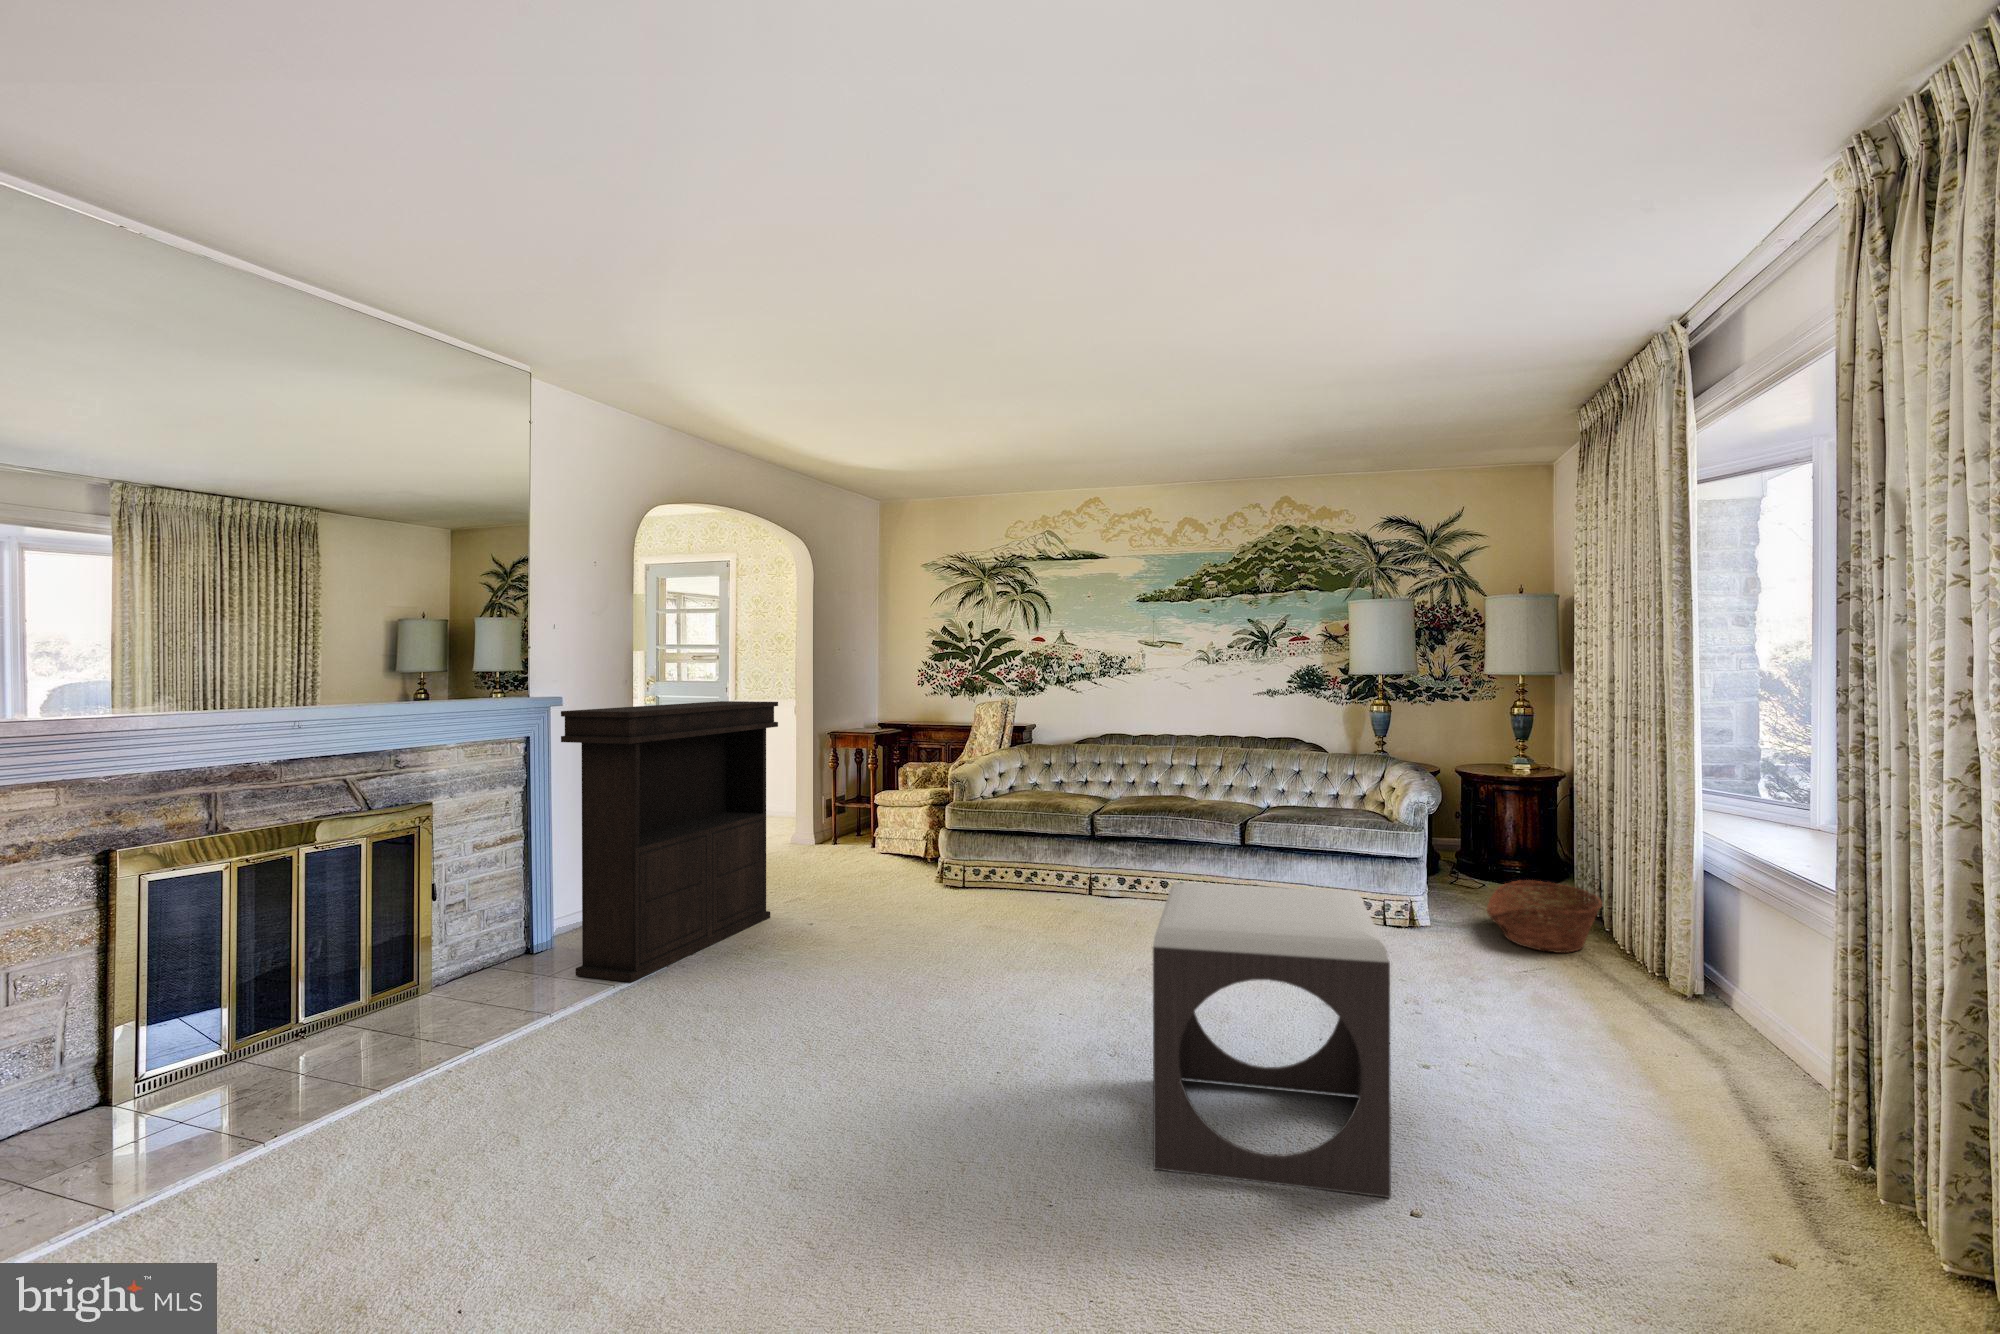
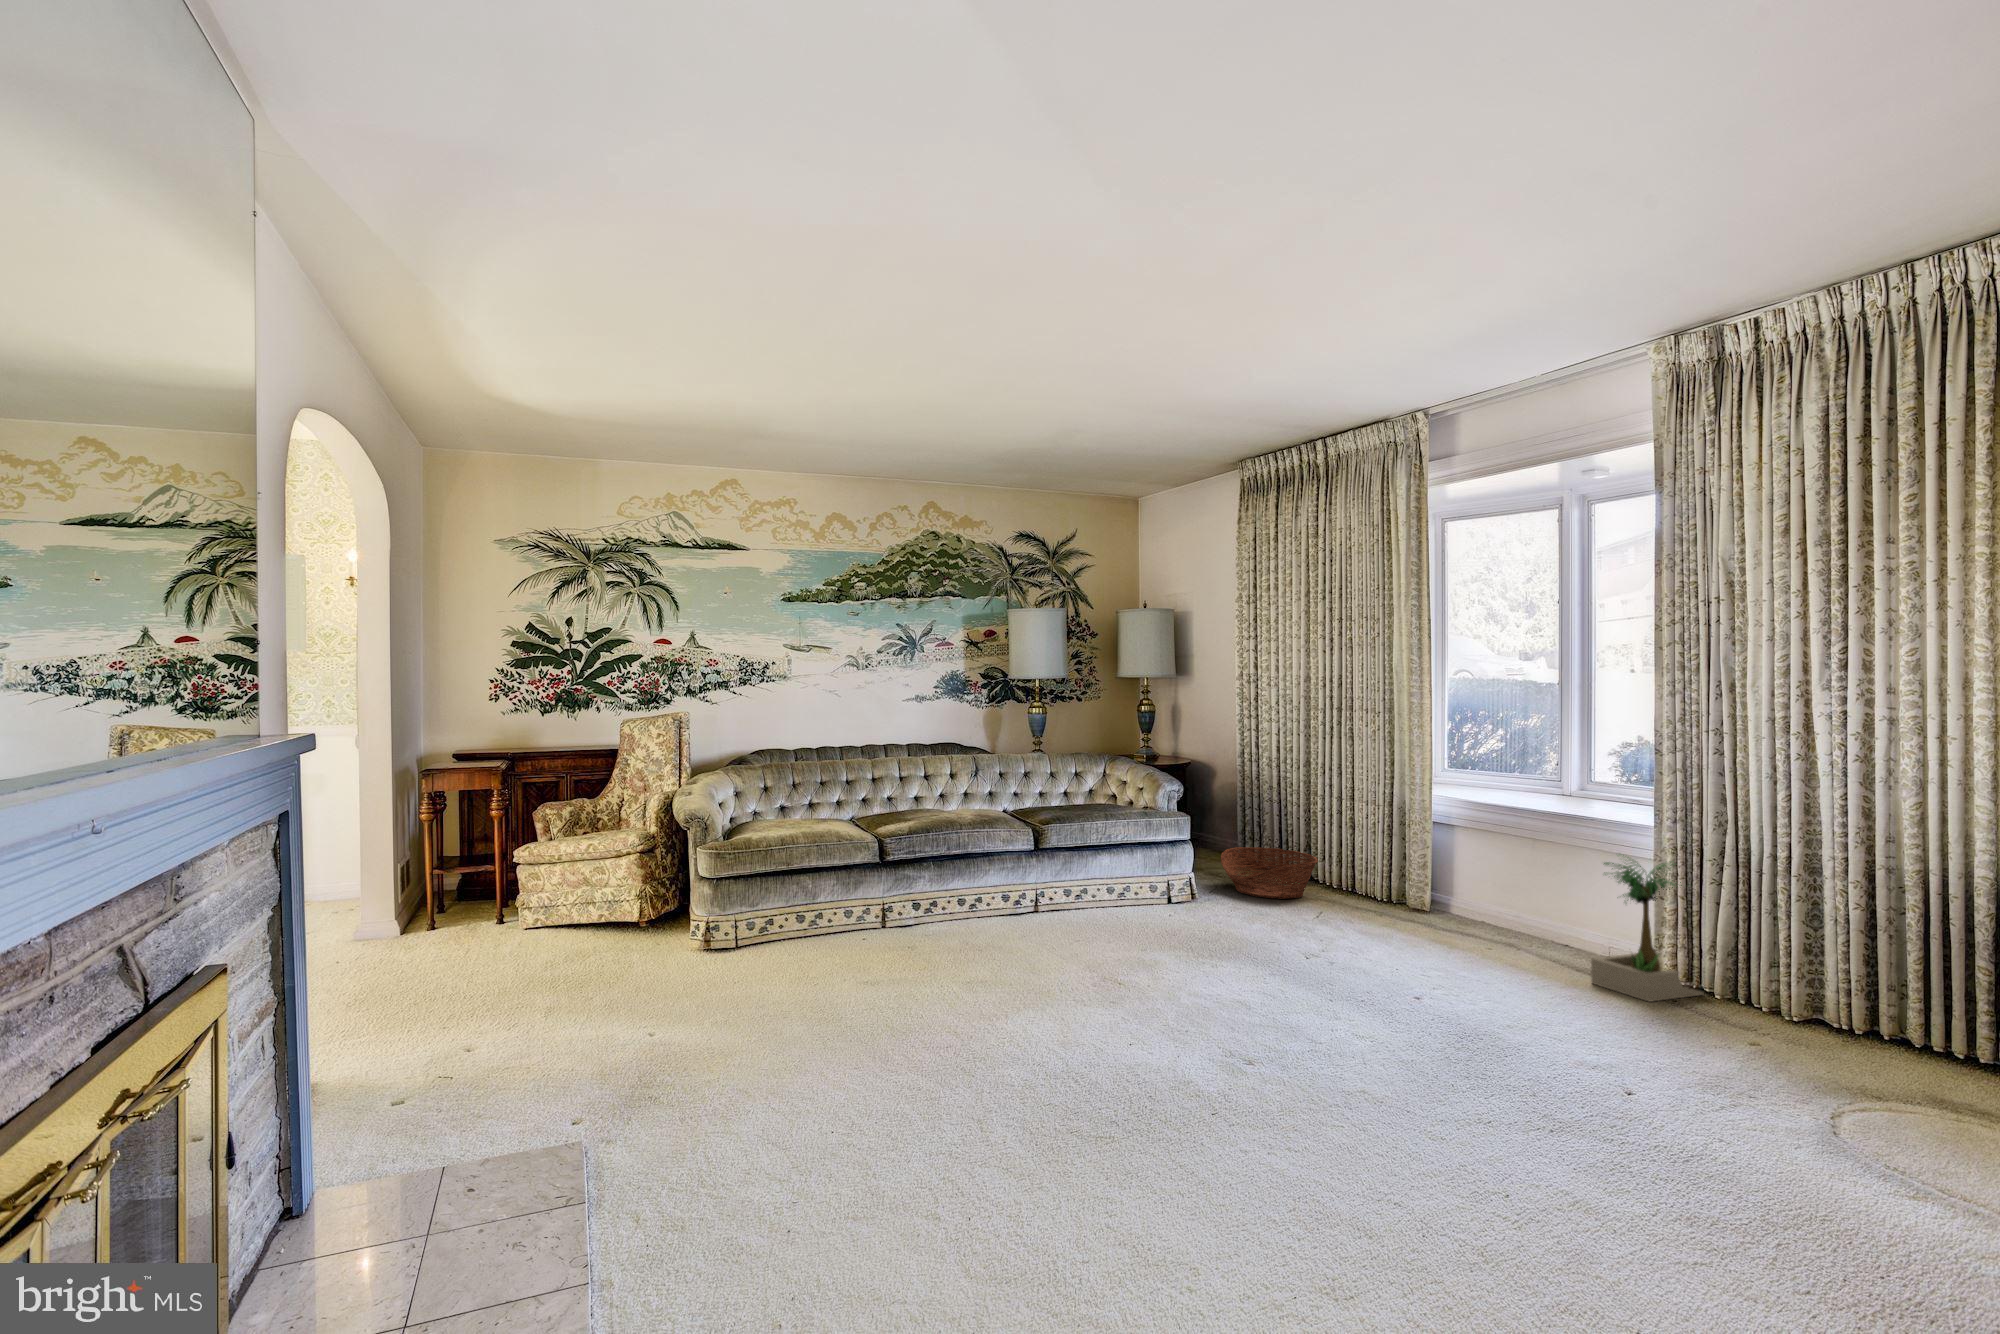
console table: present [561,701,778,982] -> none [523,723,681,1139]
footstool: present [1153,883,1391,1198] -> none [1327,843,1578,1079]
potted plant: none [1645,960,1863,1229] -> present [1591,855,1704,1002]

